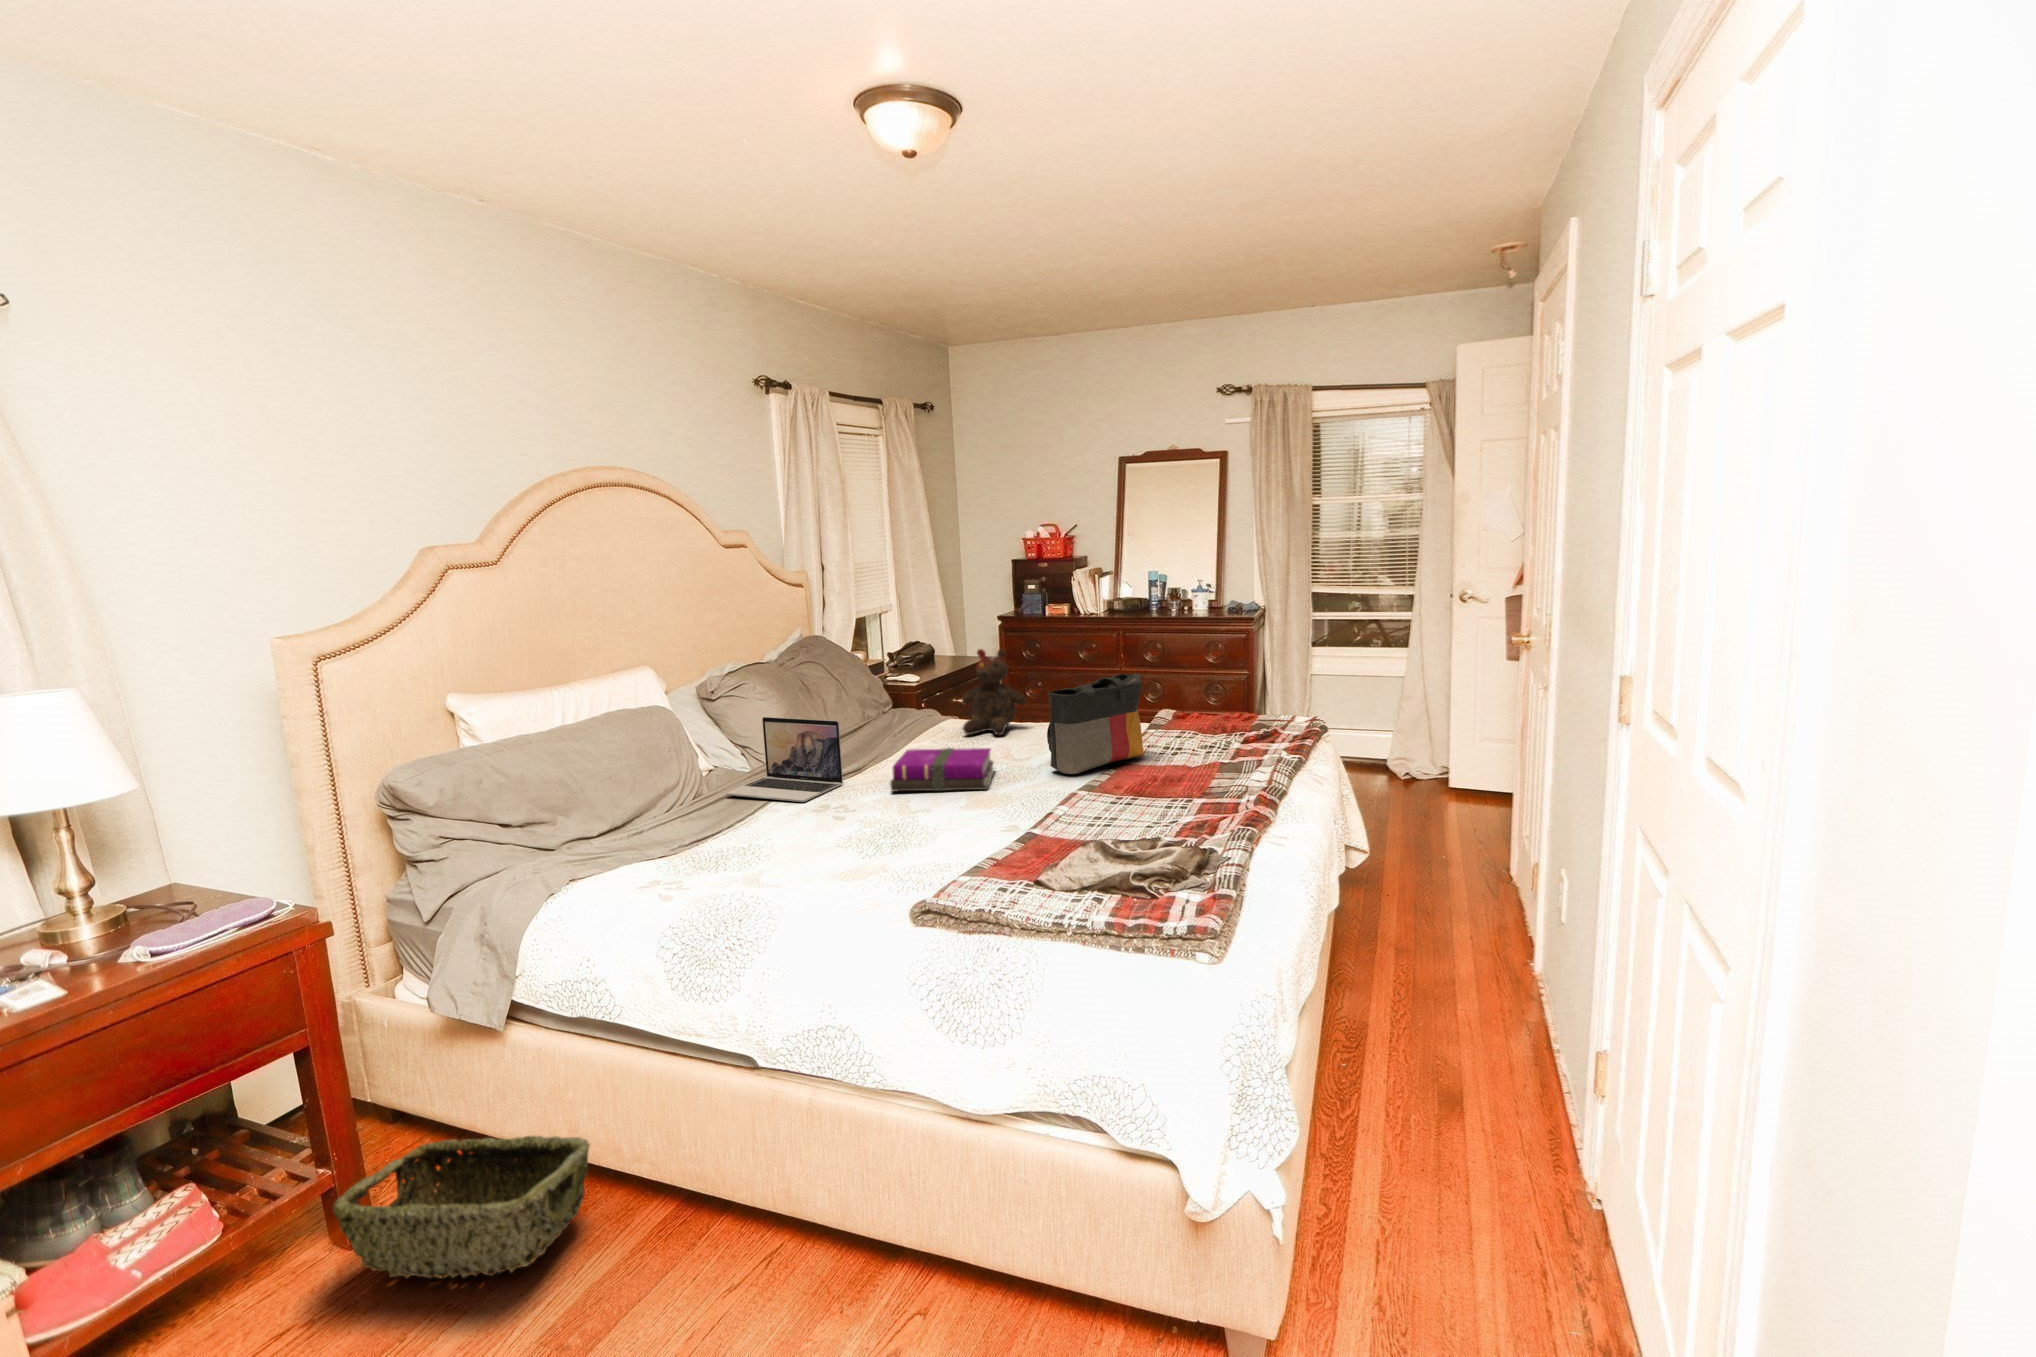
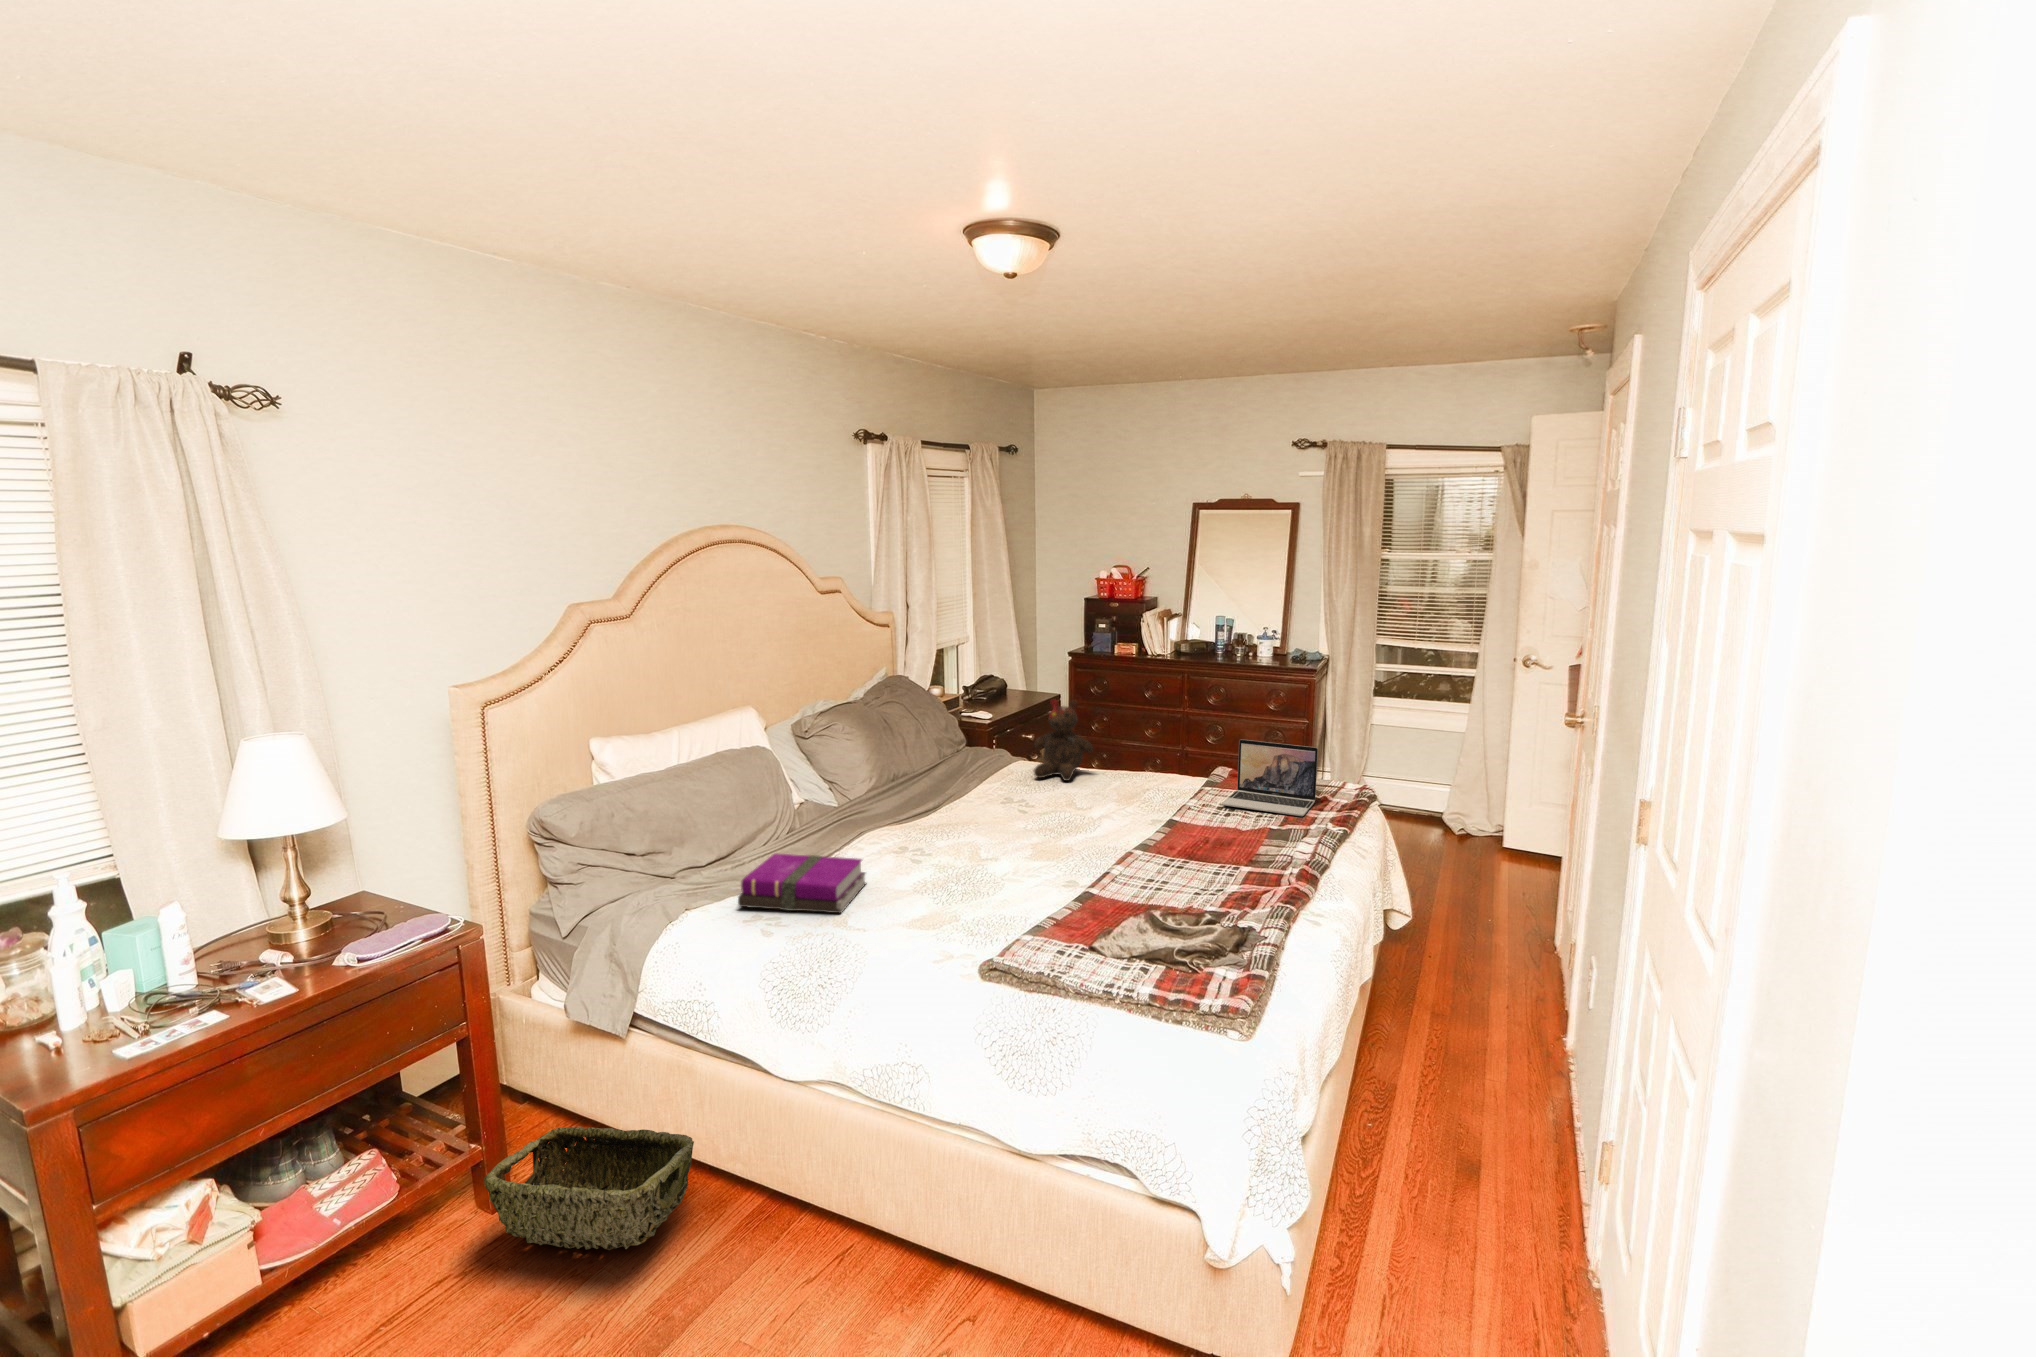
tote bag: present [1047,673,1144,774] -> none [1110,738,1201,830]
laptop: present [726,717,843,802] -> present [1222,739,1318,816]
notebook: present [890,748,994,791] -> present [738,854,866,913]

